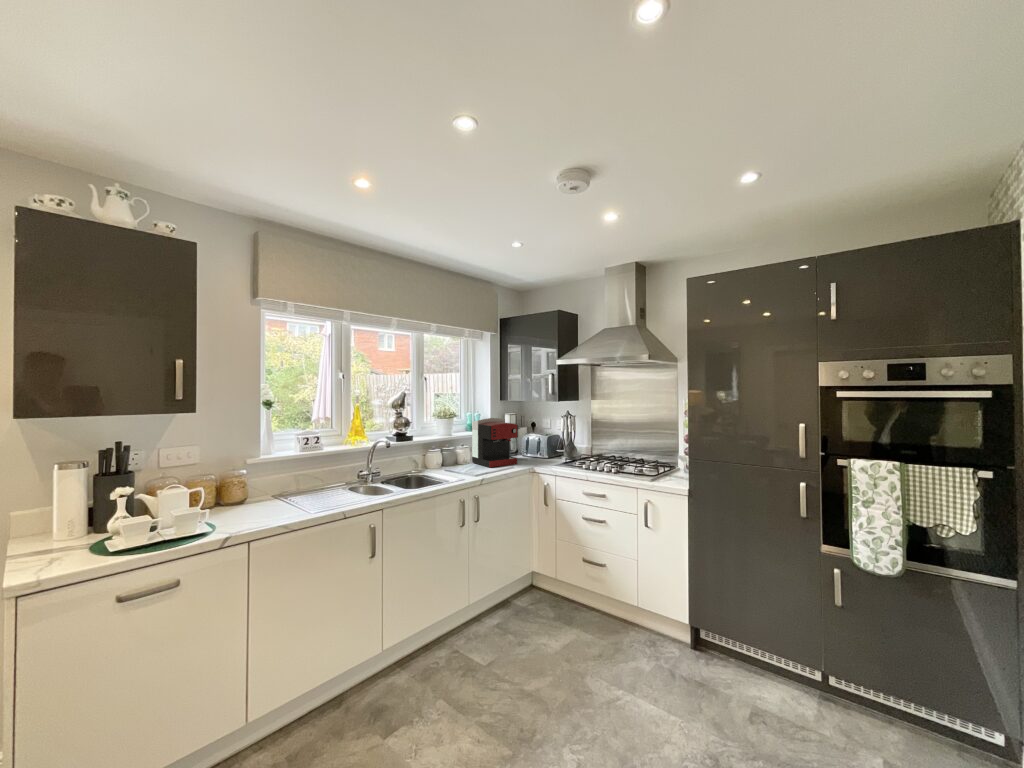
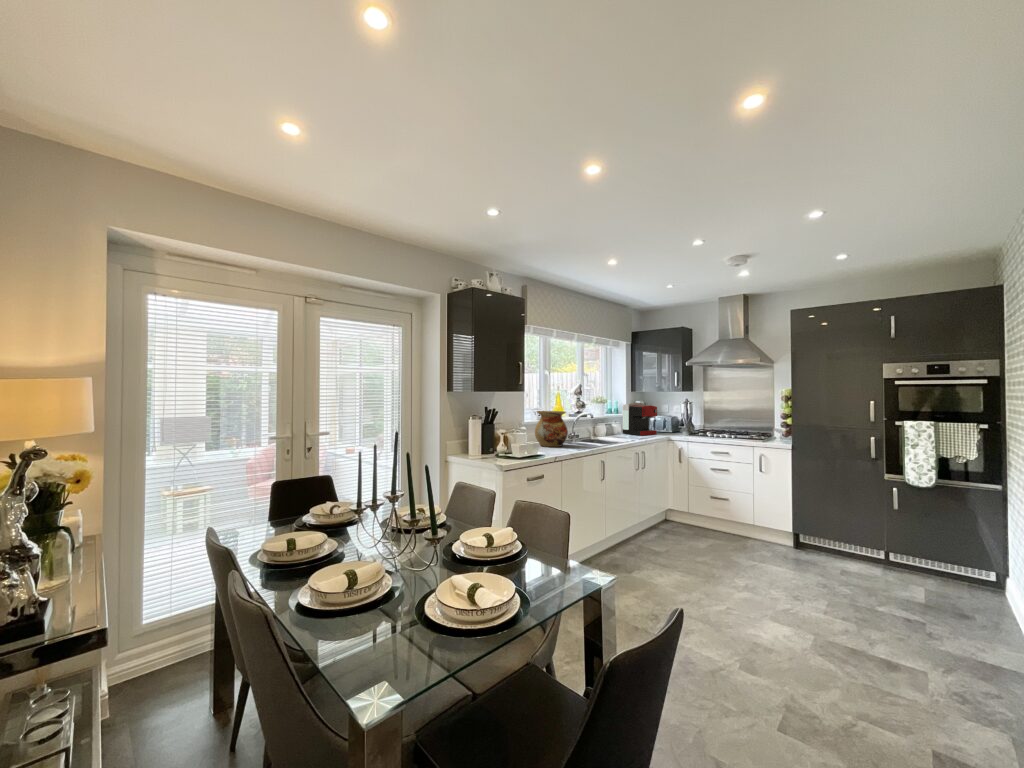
vase: none [264,441,326,506] -> present [535,411,568,447]

